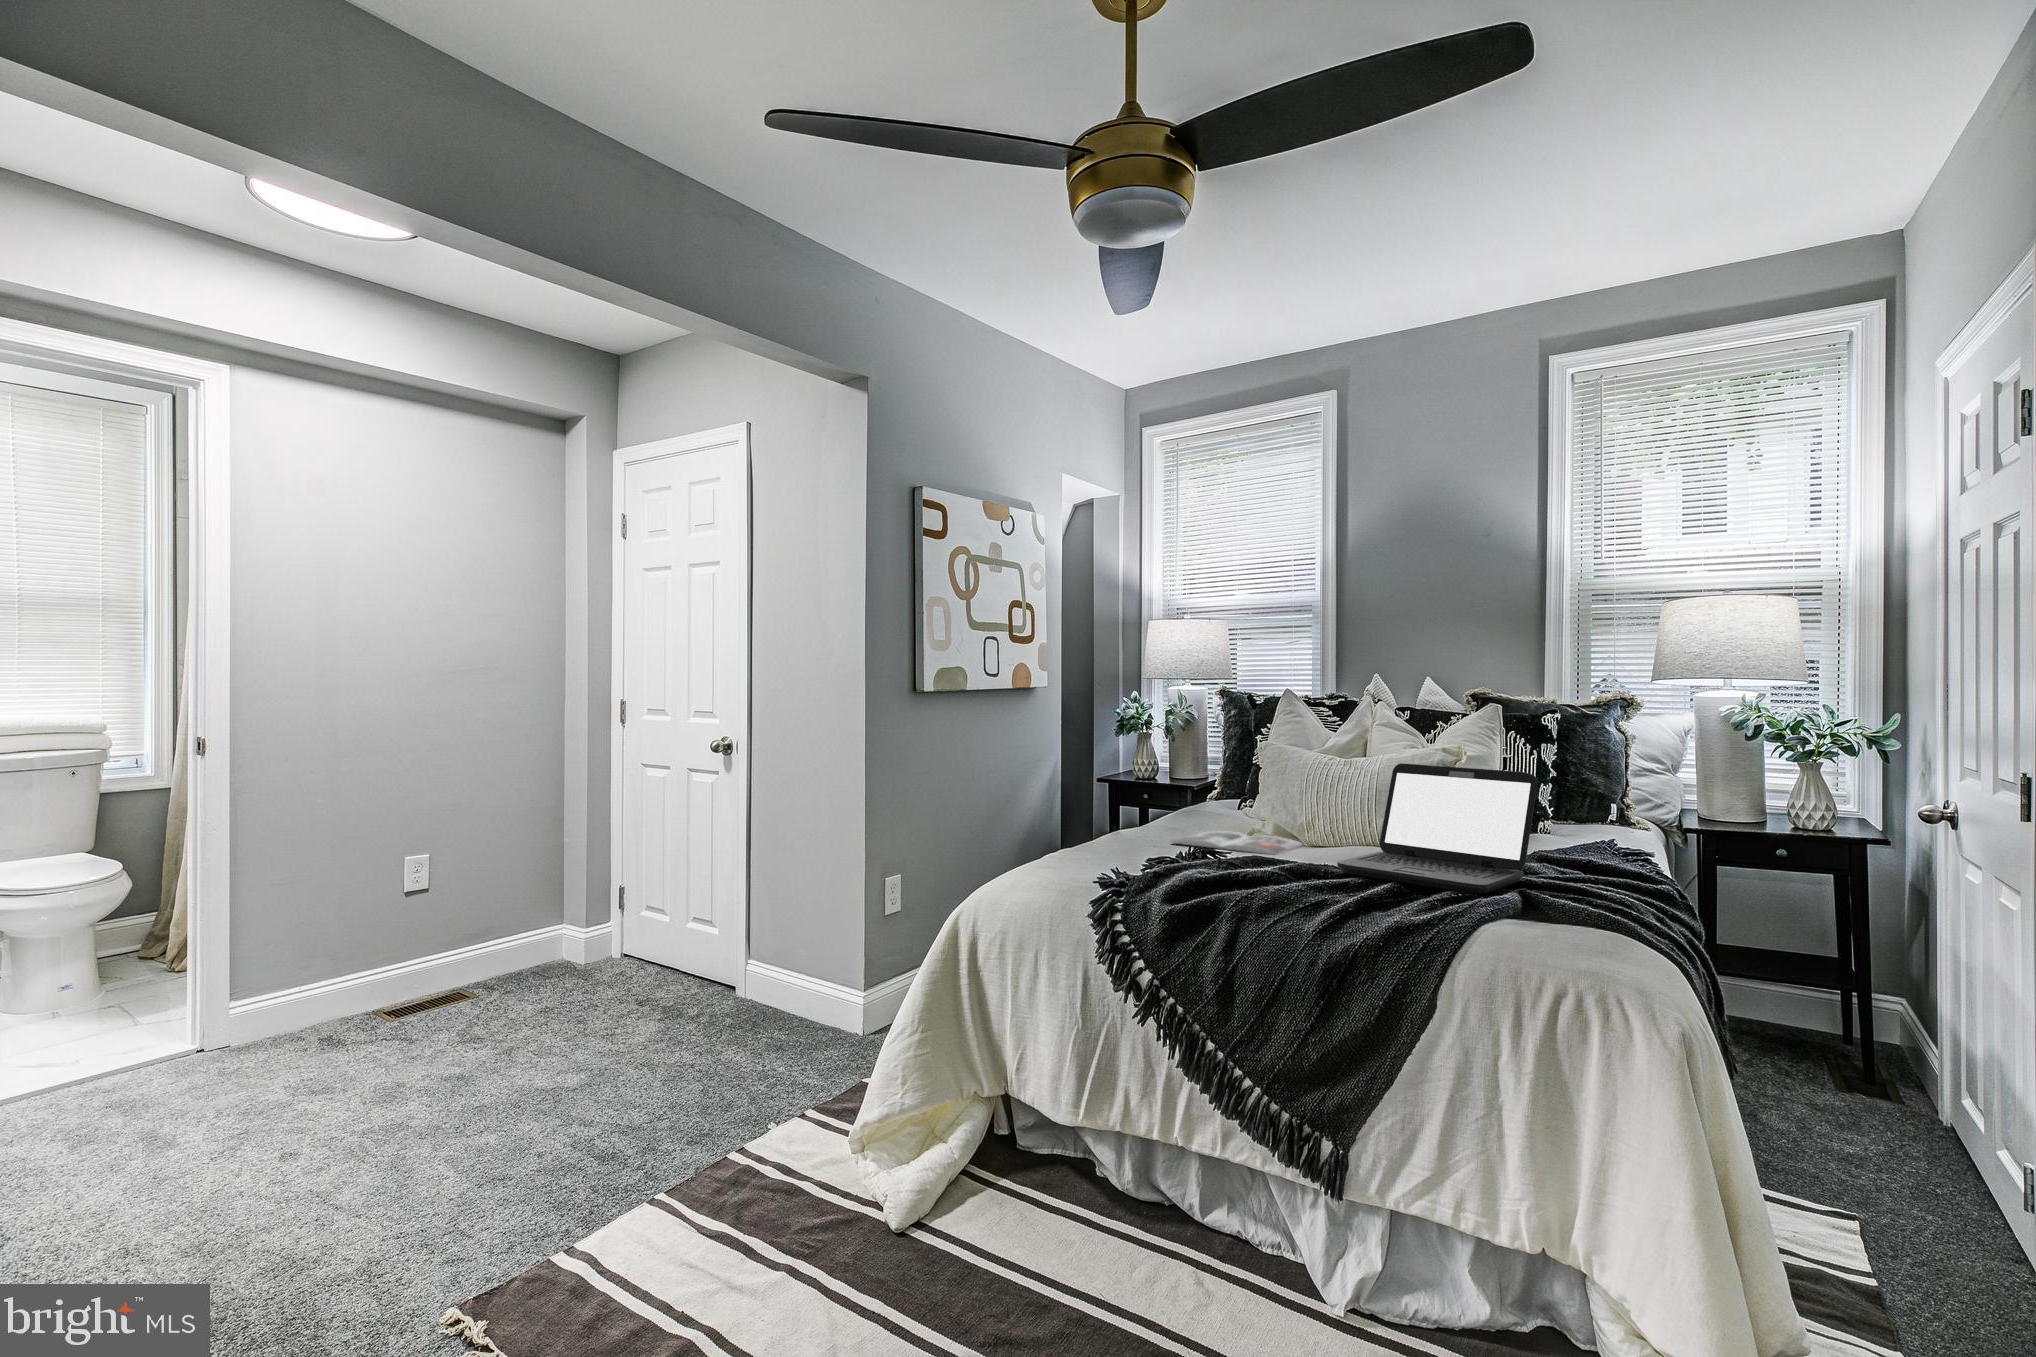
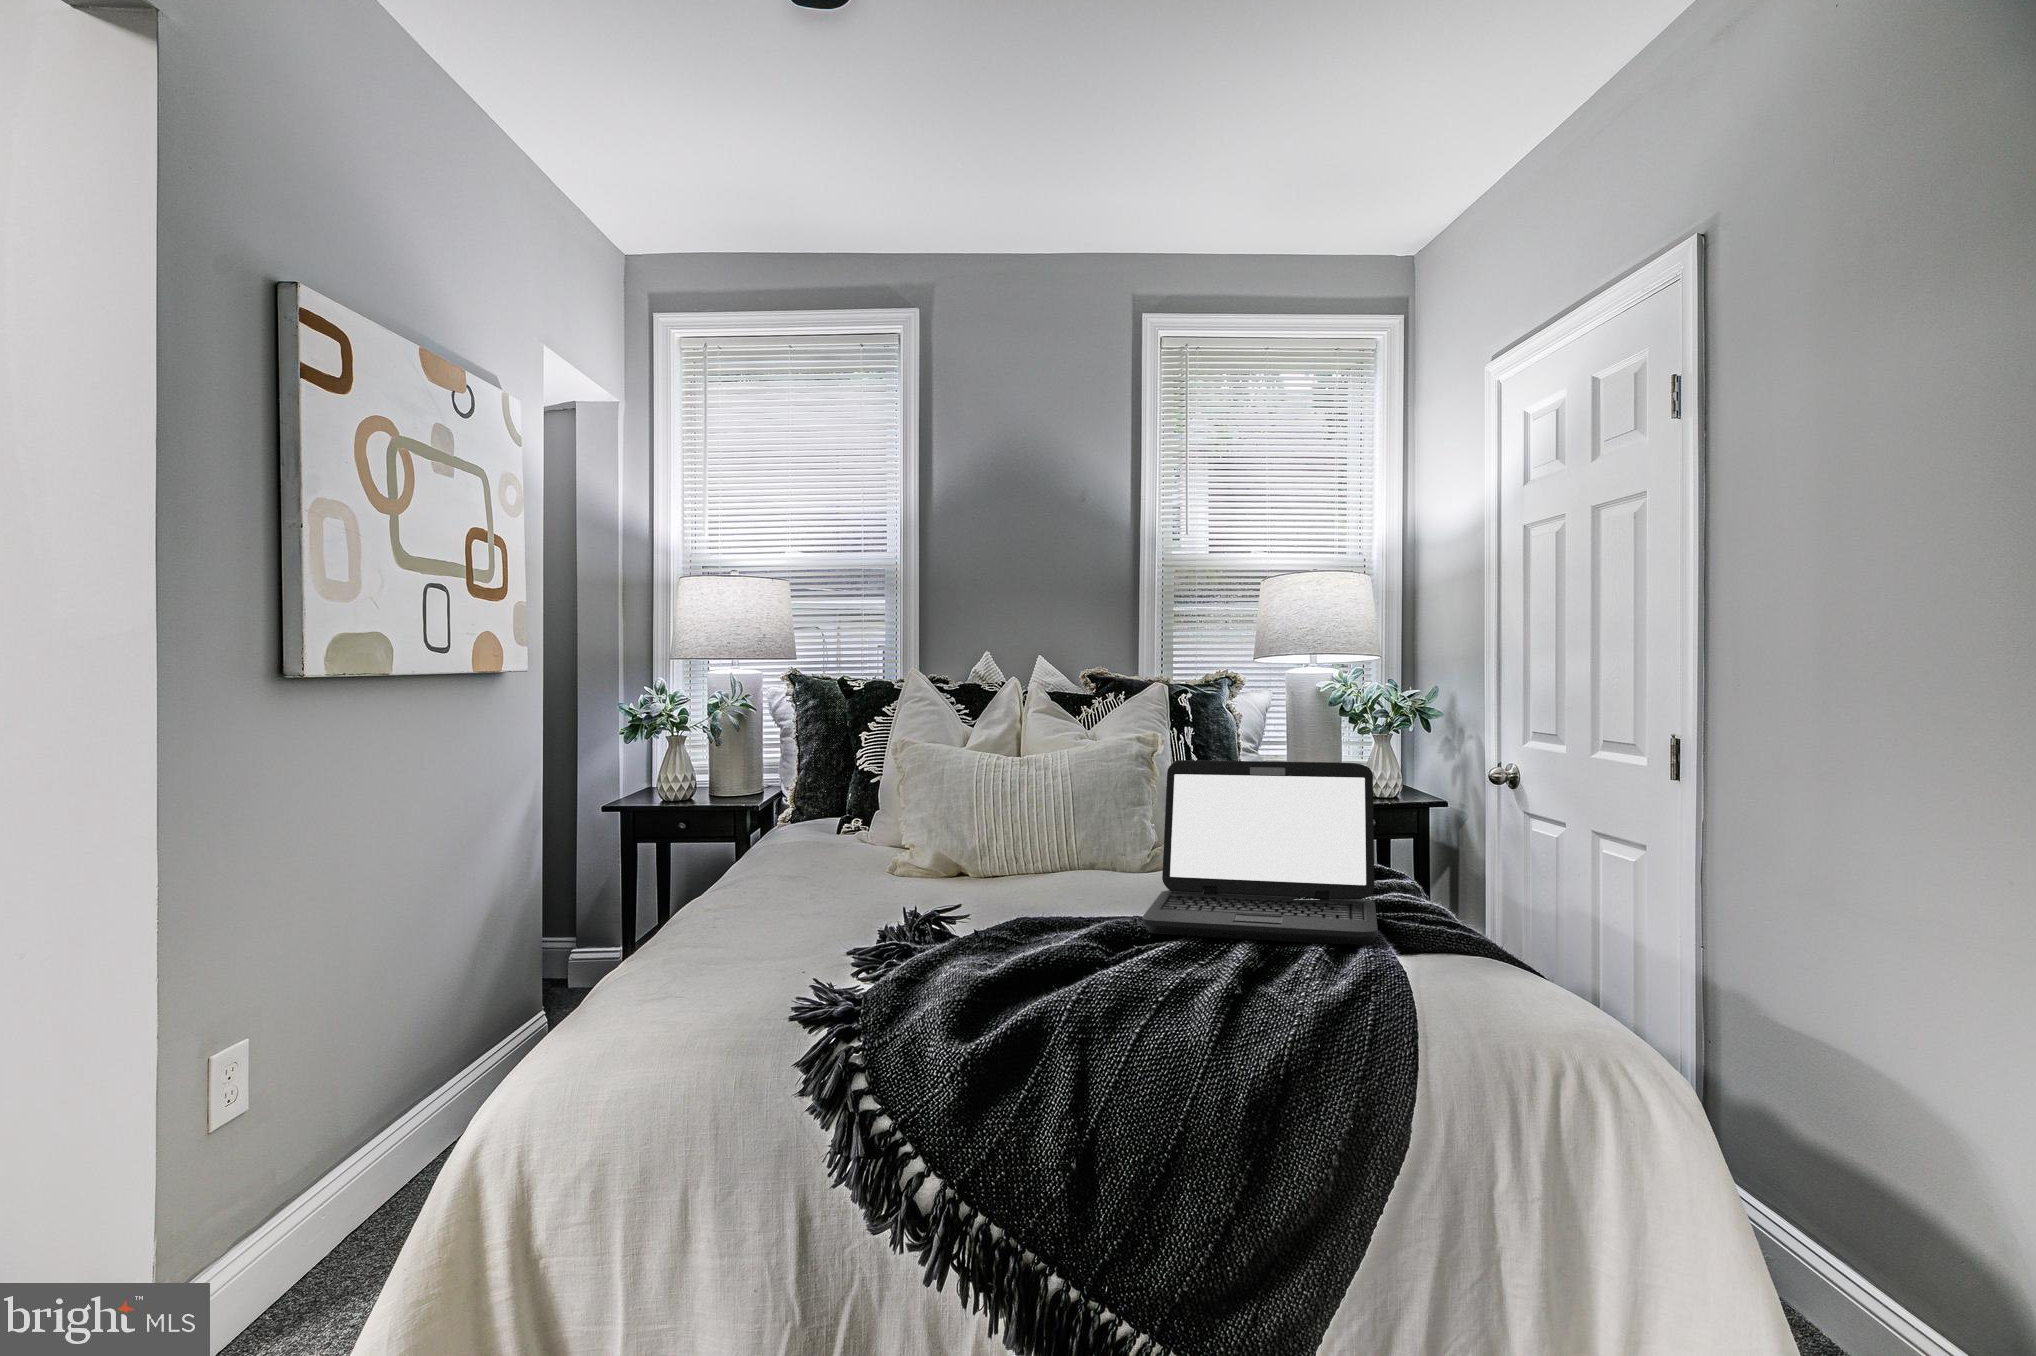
magazine: present [1172,831,1304,855] -> none [832,879,1023,912]

